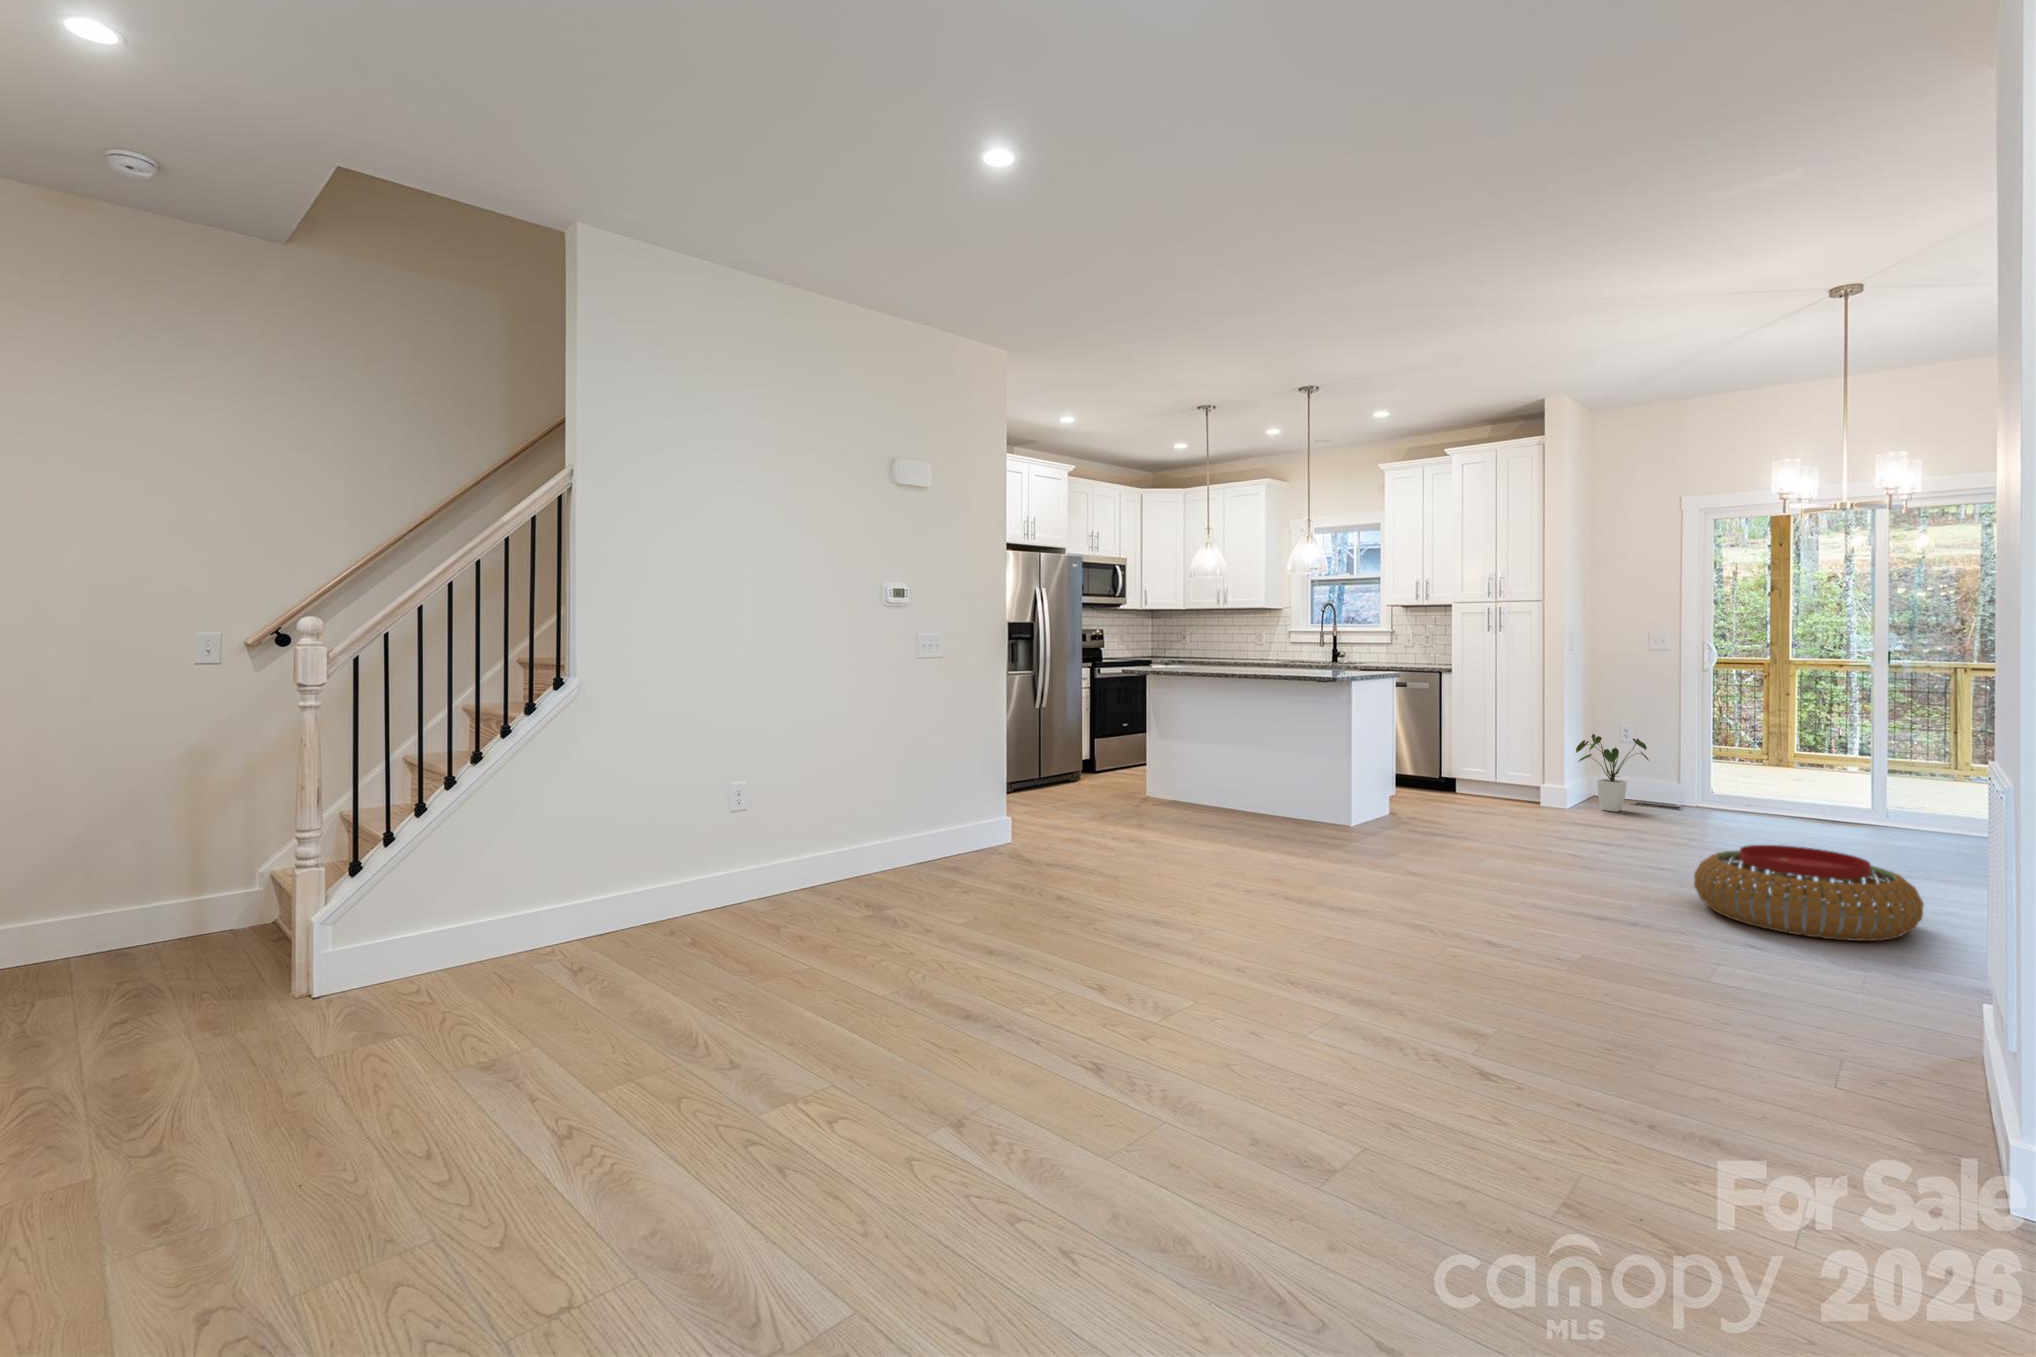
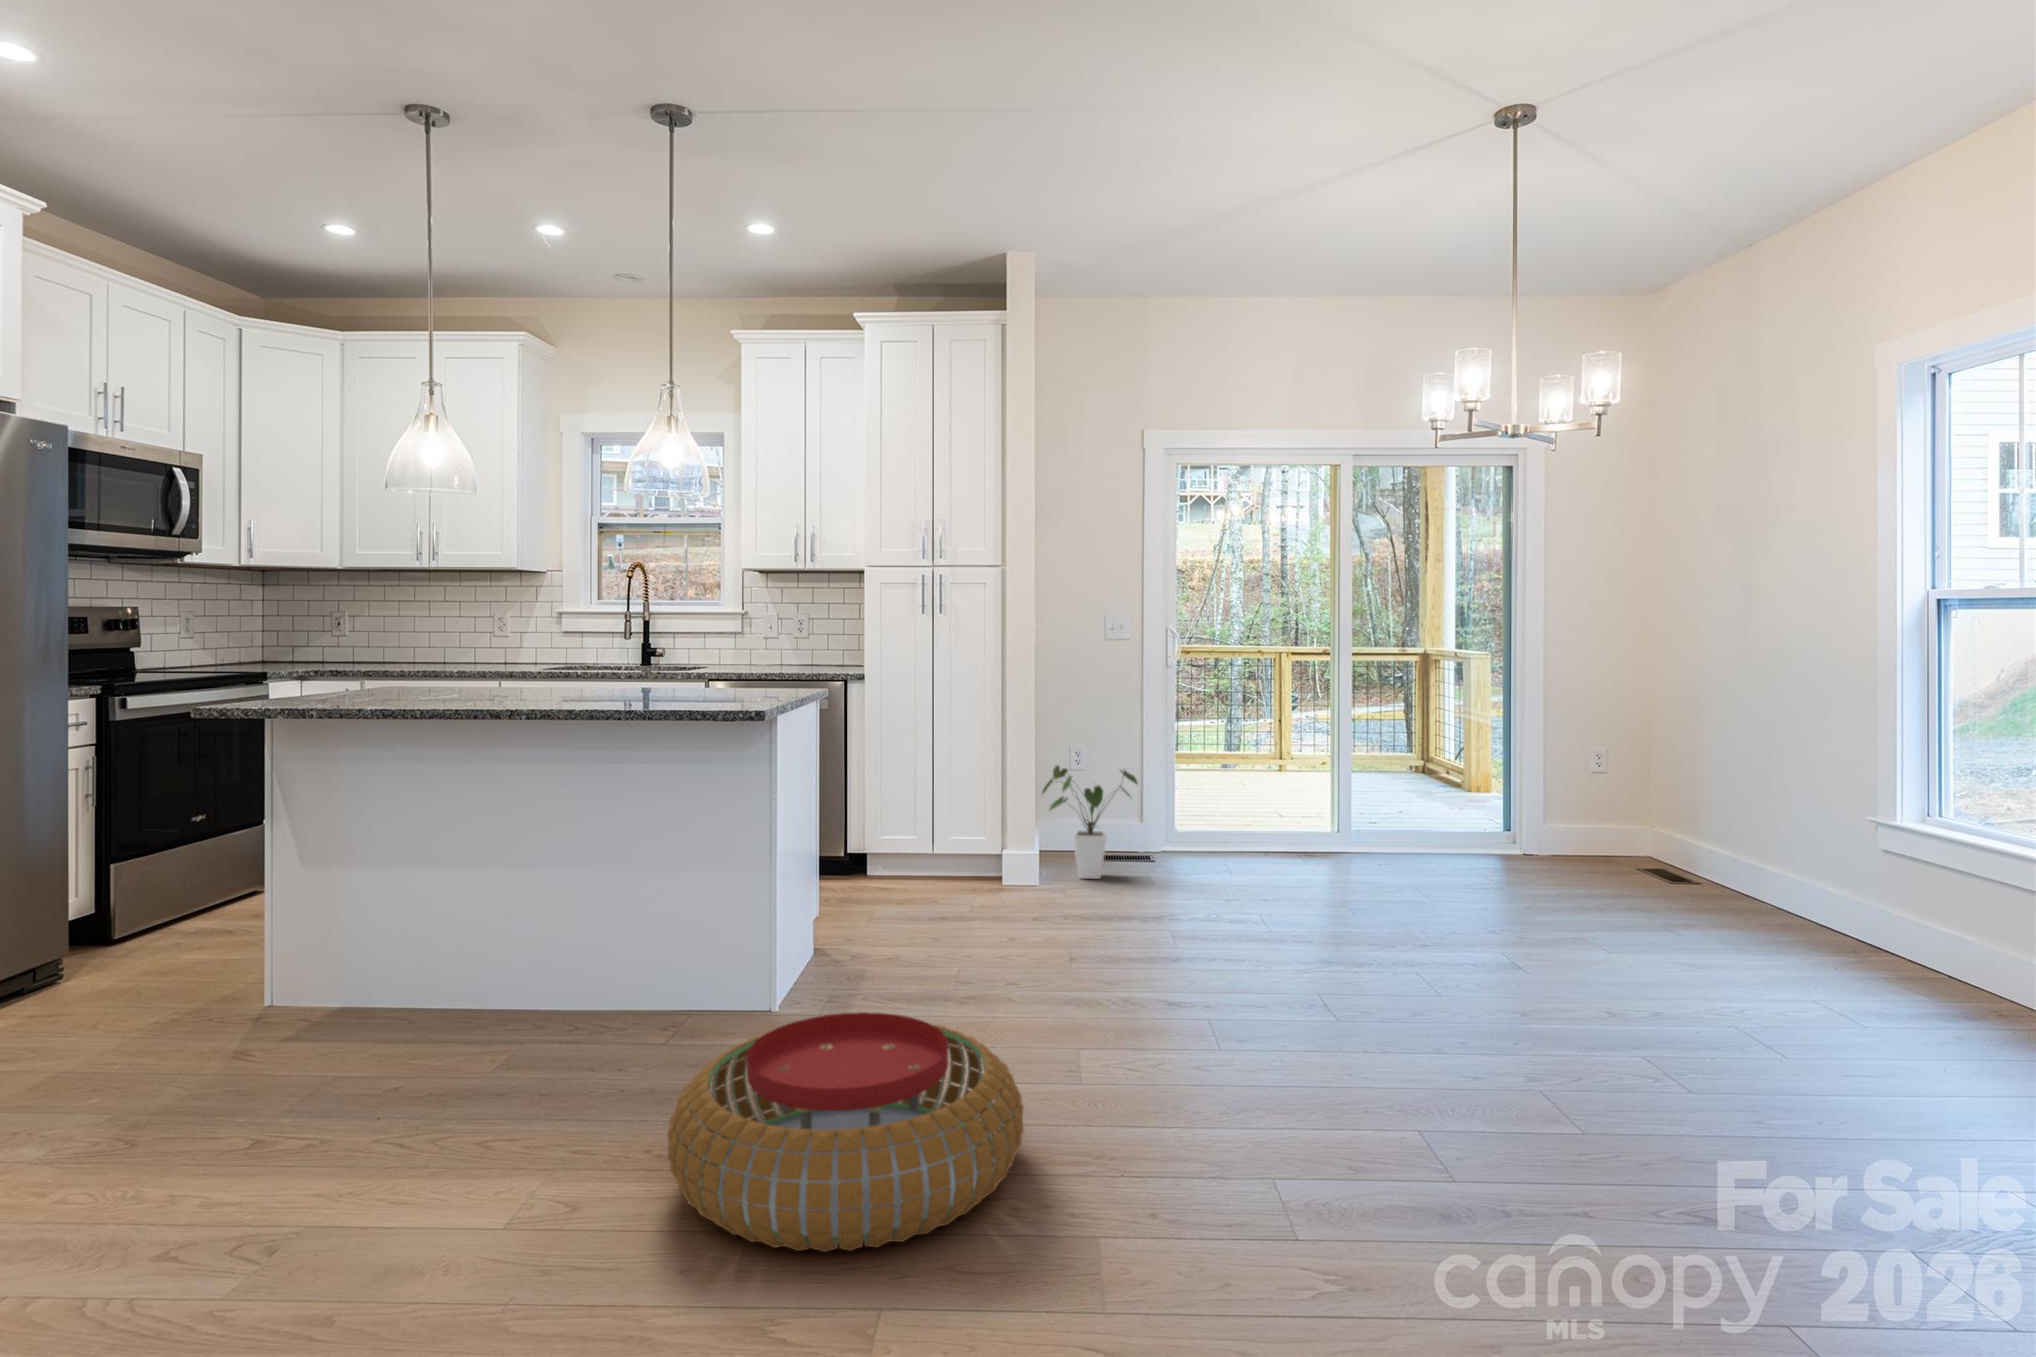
pouf: present [1694,845,1924,941] -> present [667,1012,1024,1252]

